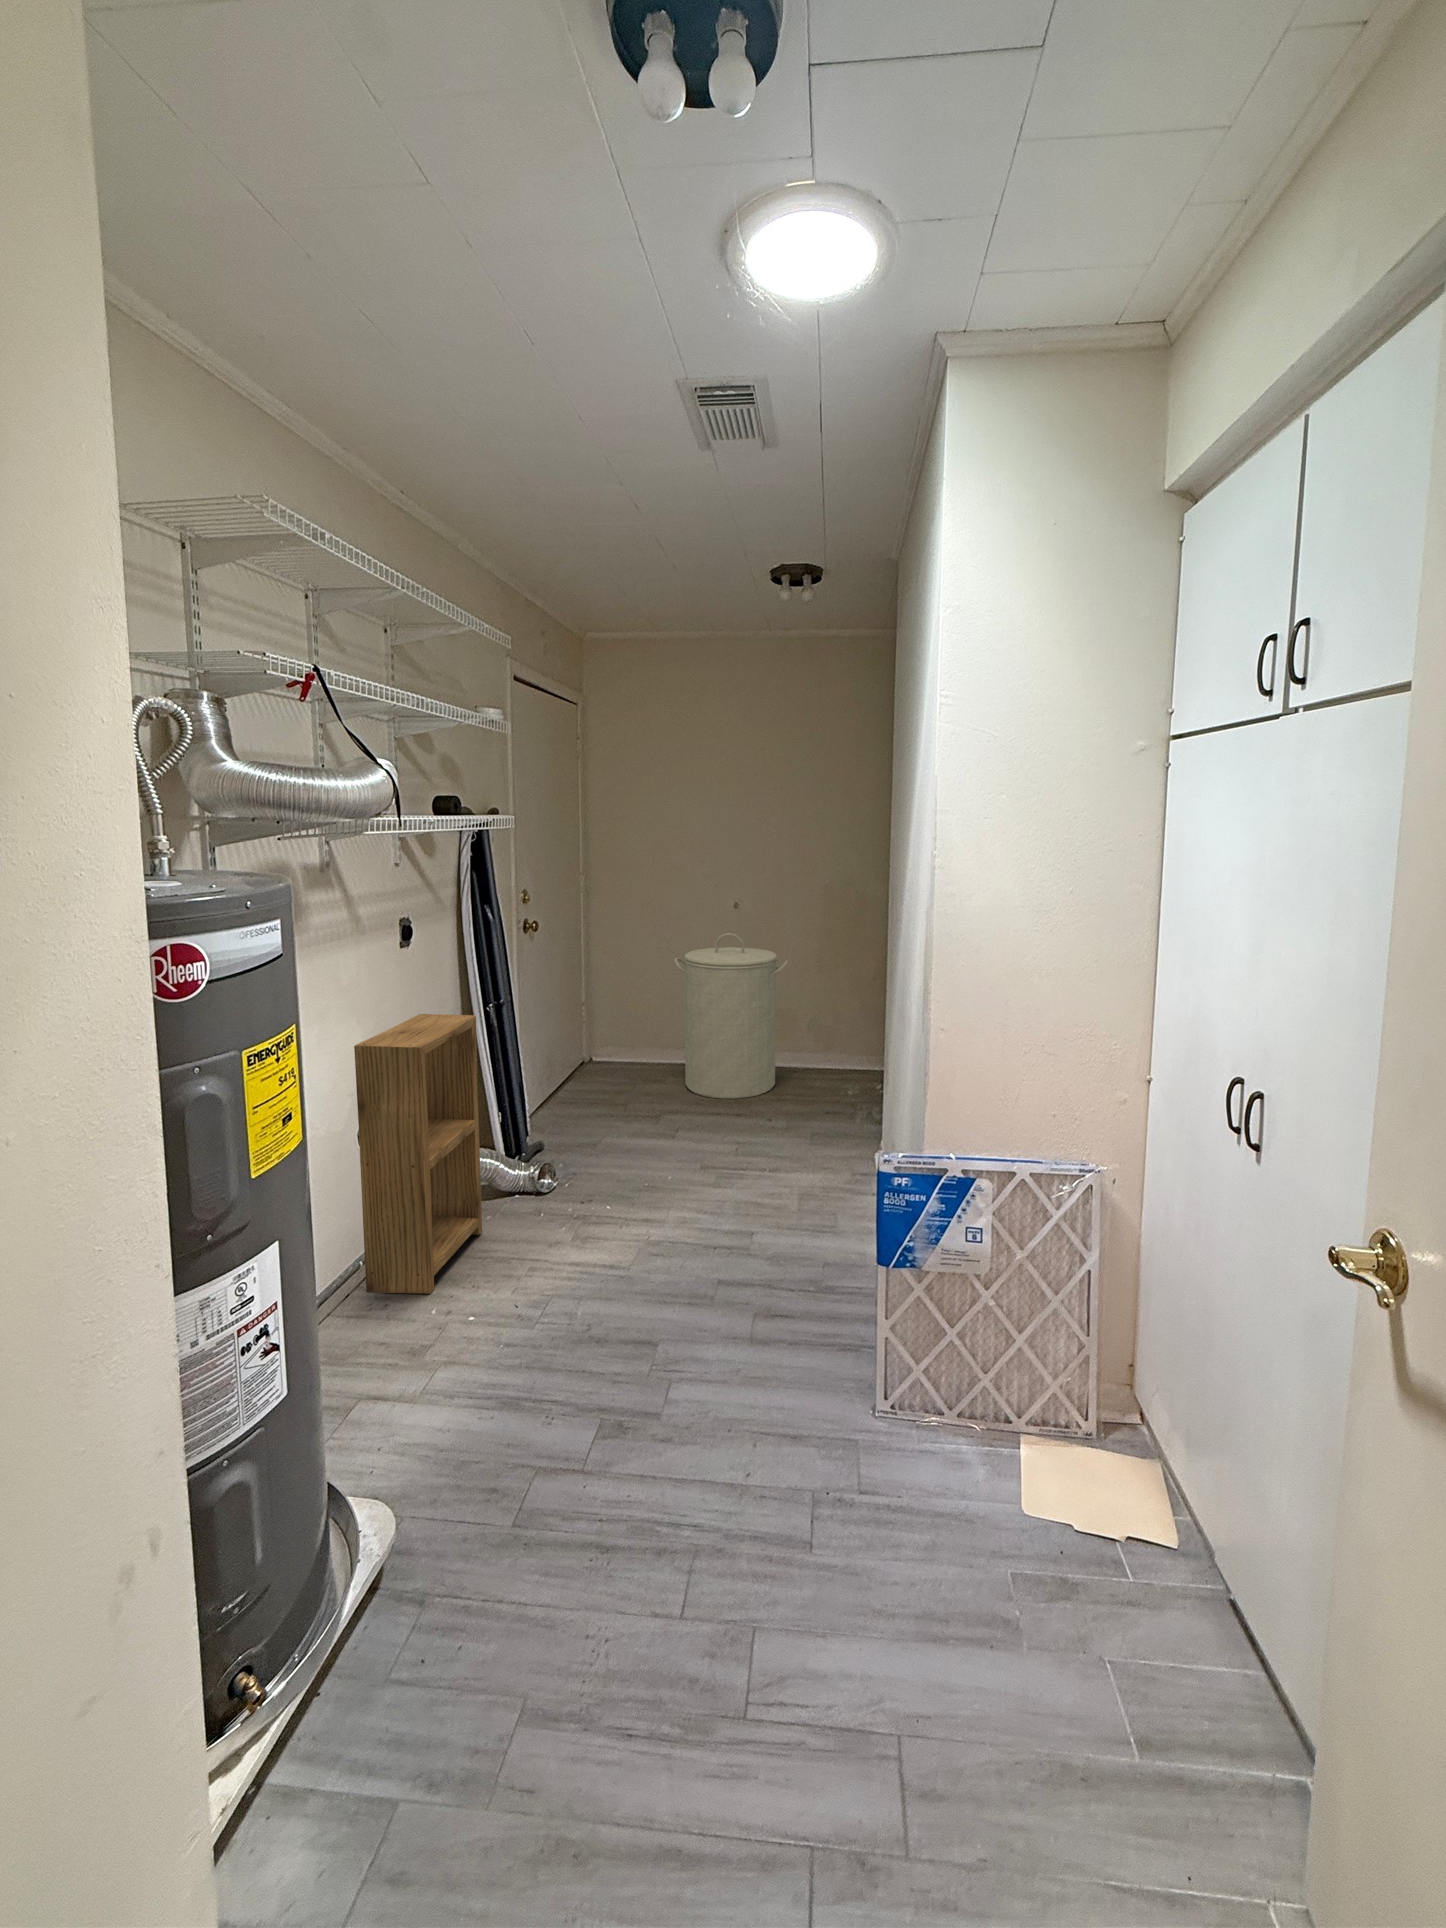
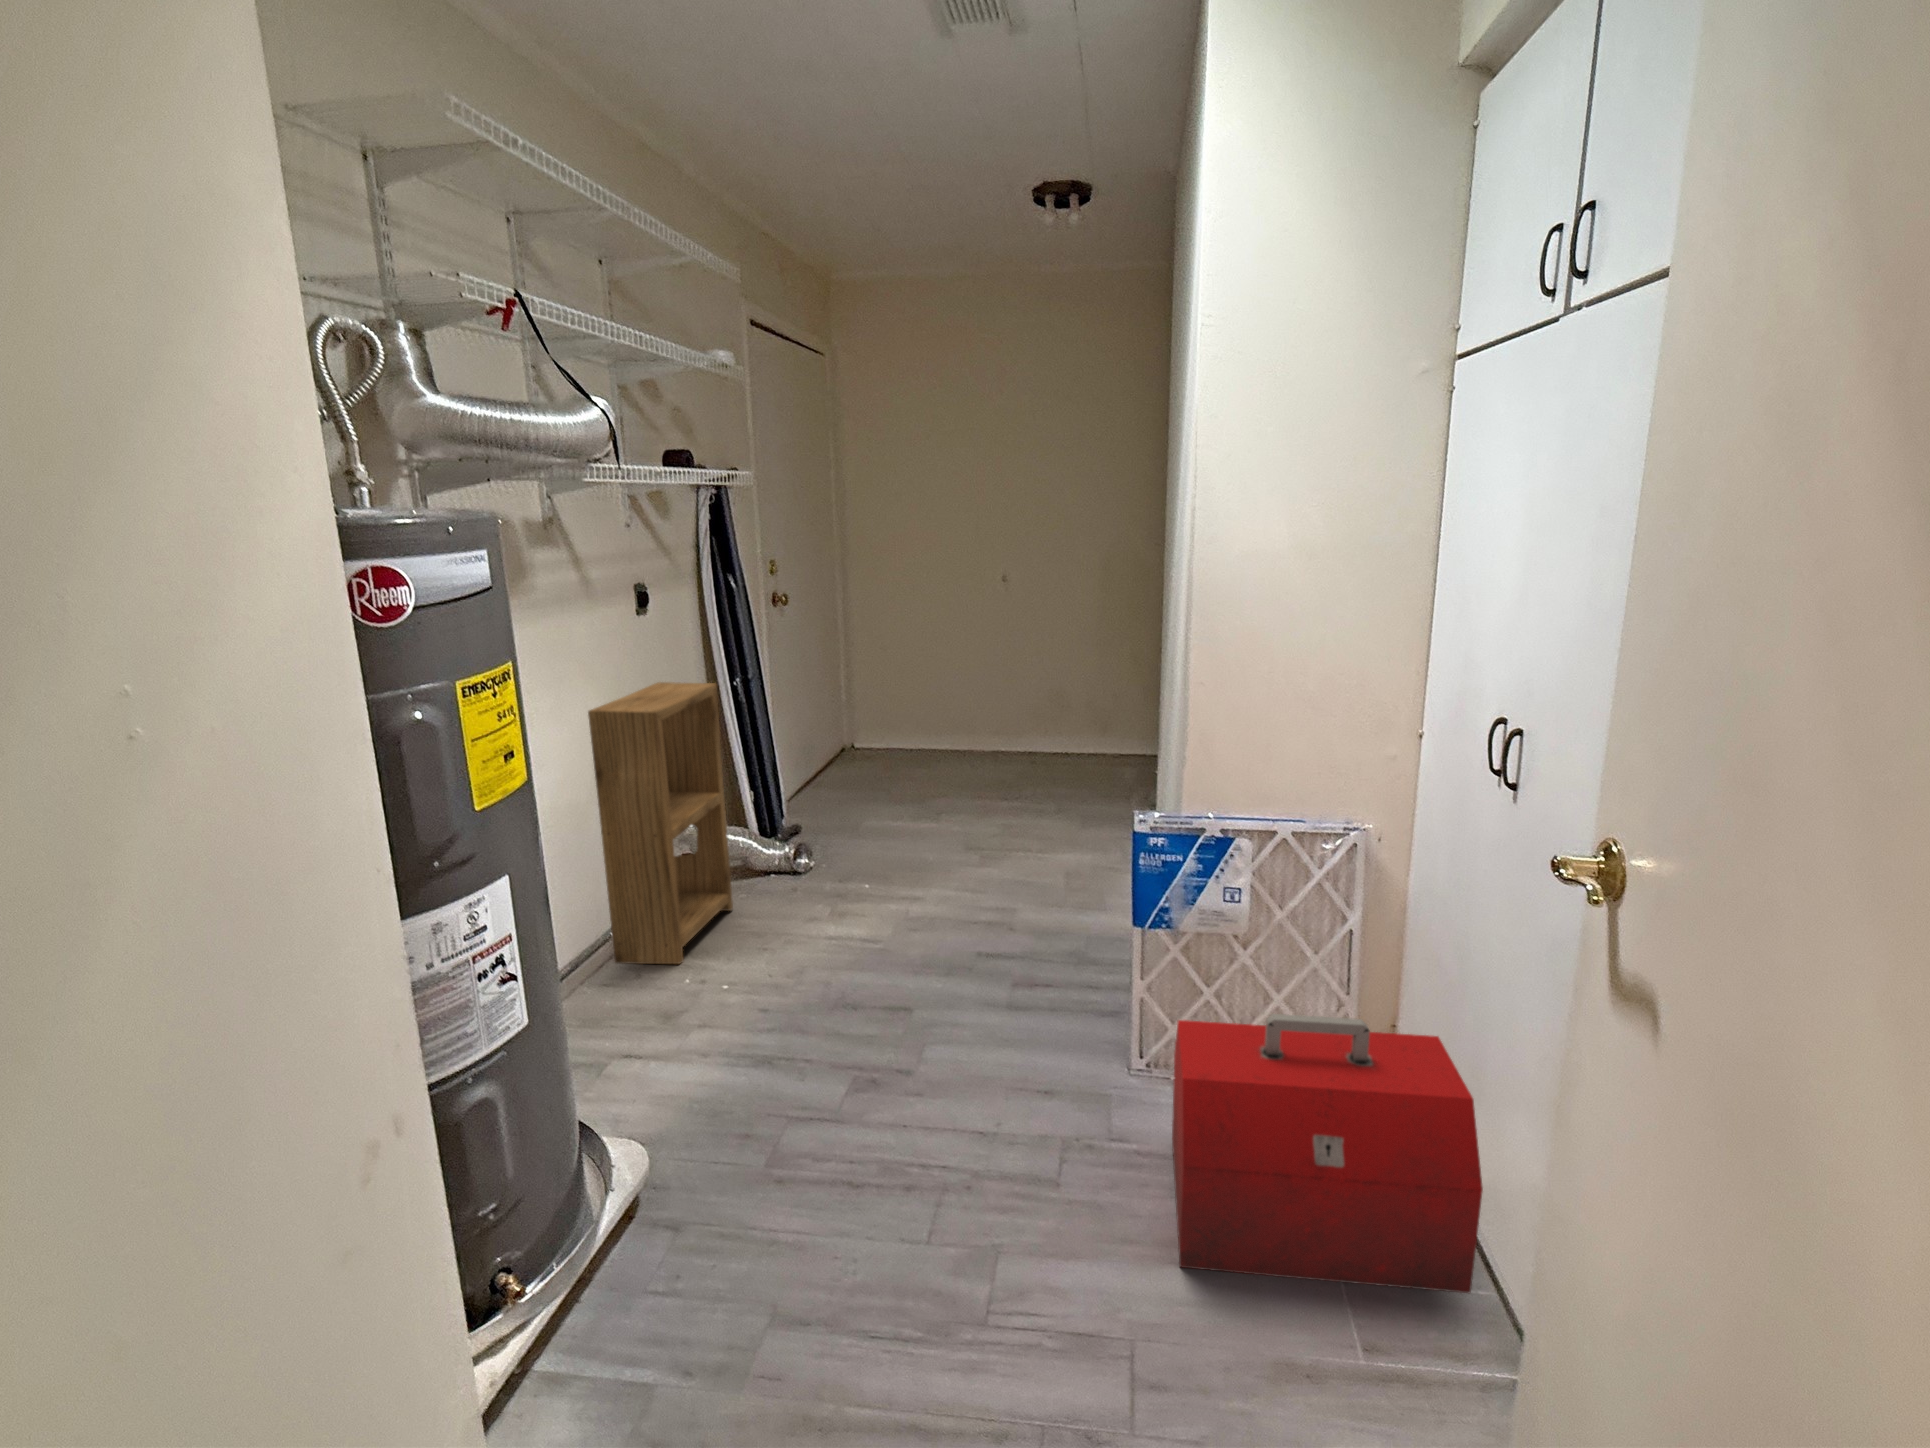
laundry hamper: present [675,933,788,1099] -> none [937,604,1061,783]
toolbox: none [924,1369,1249,1672] -> present [1172,1014,1483,1293]

